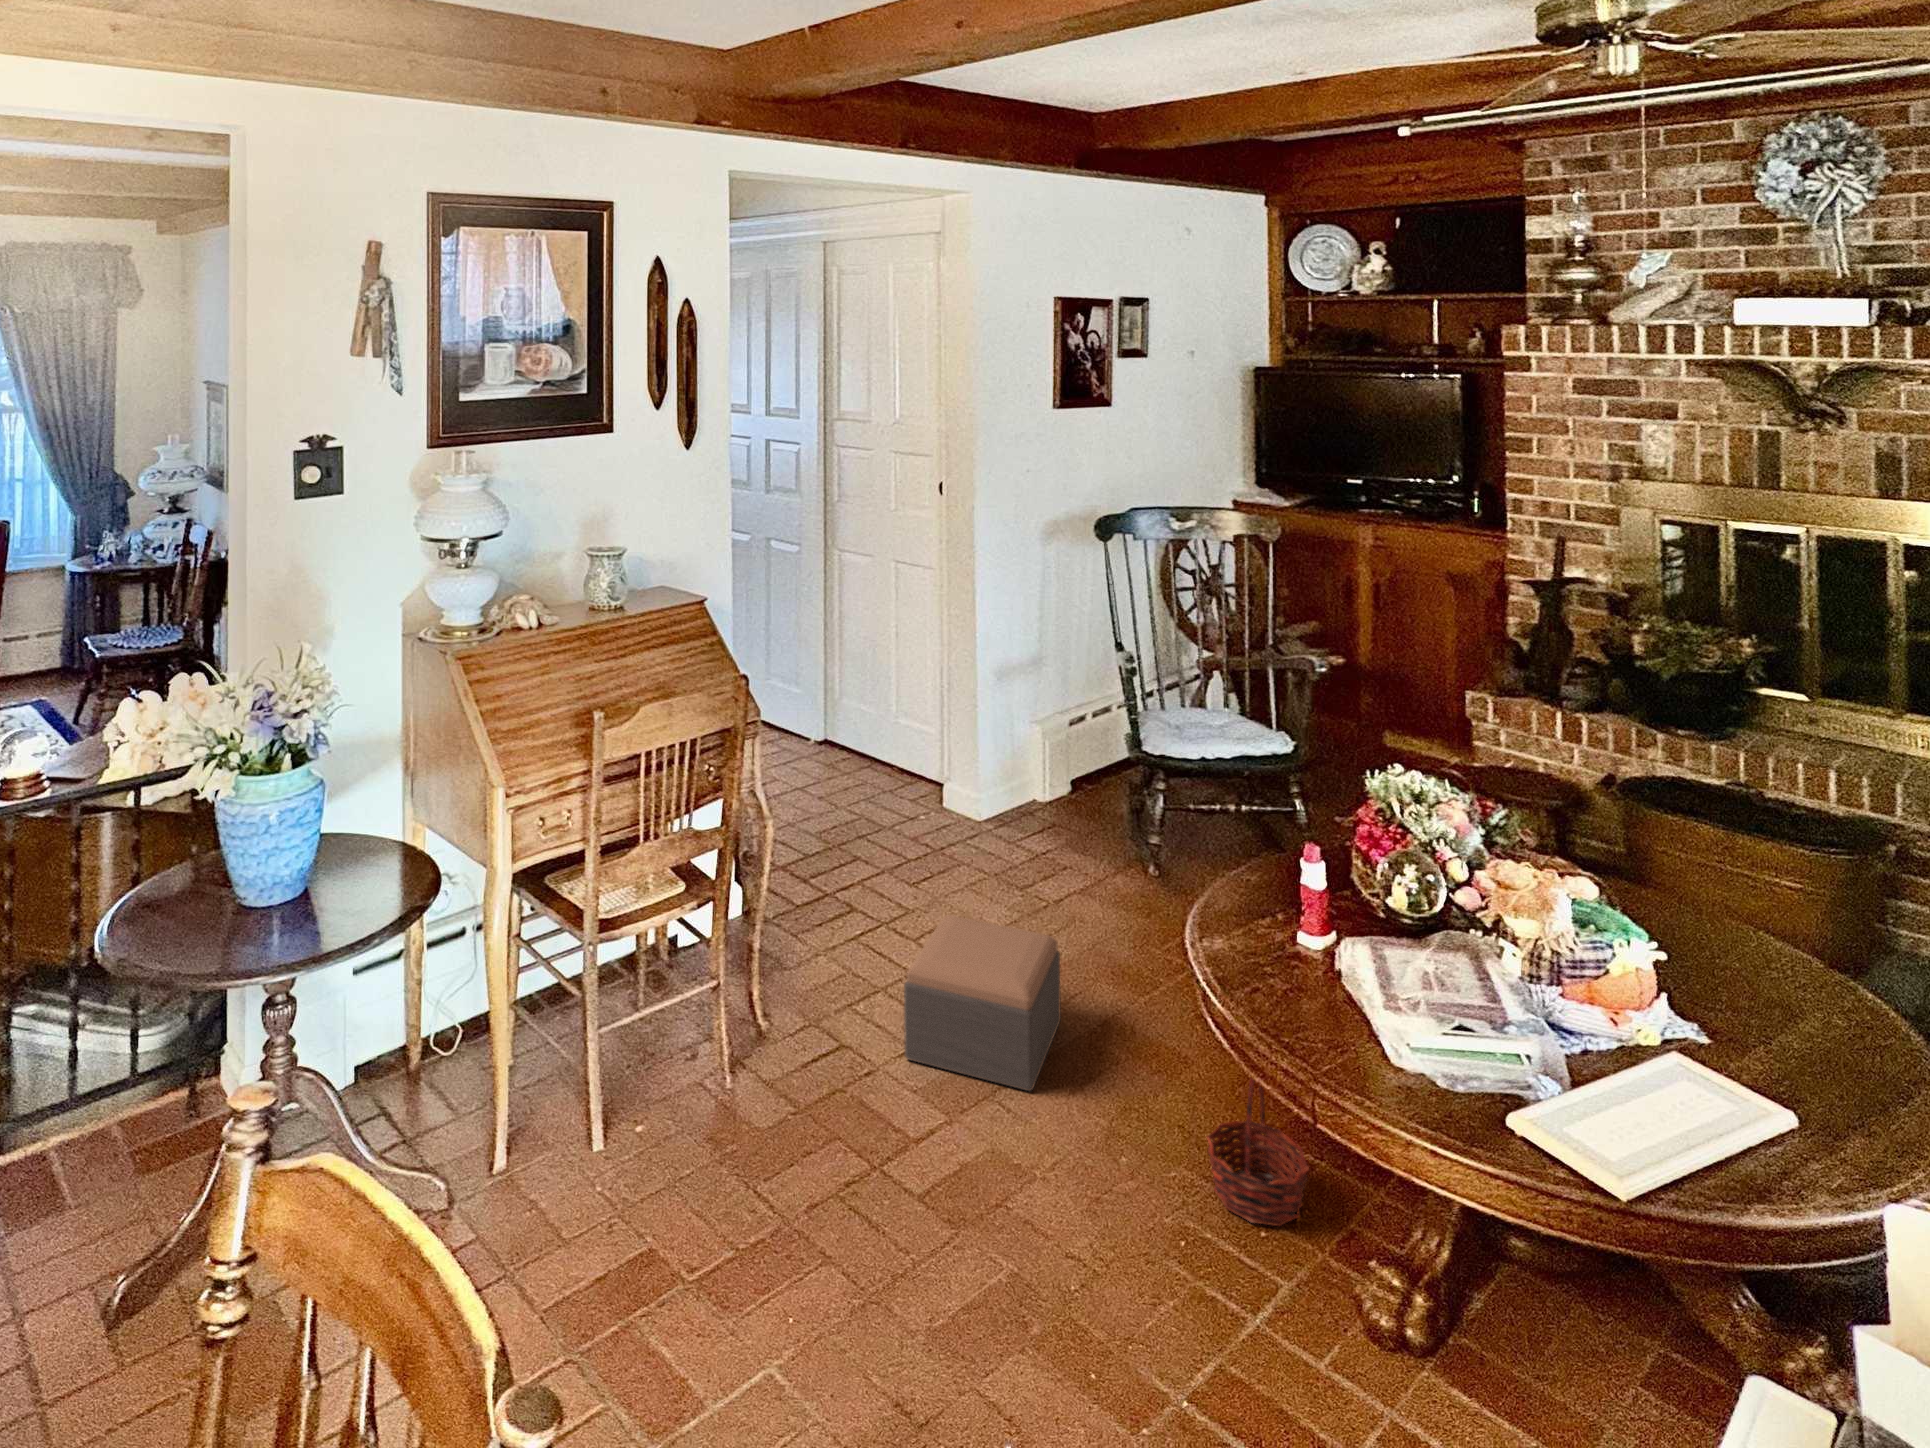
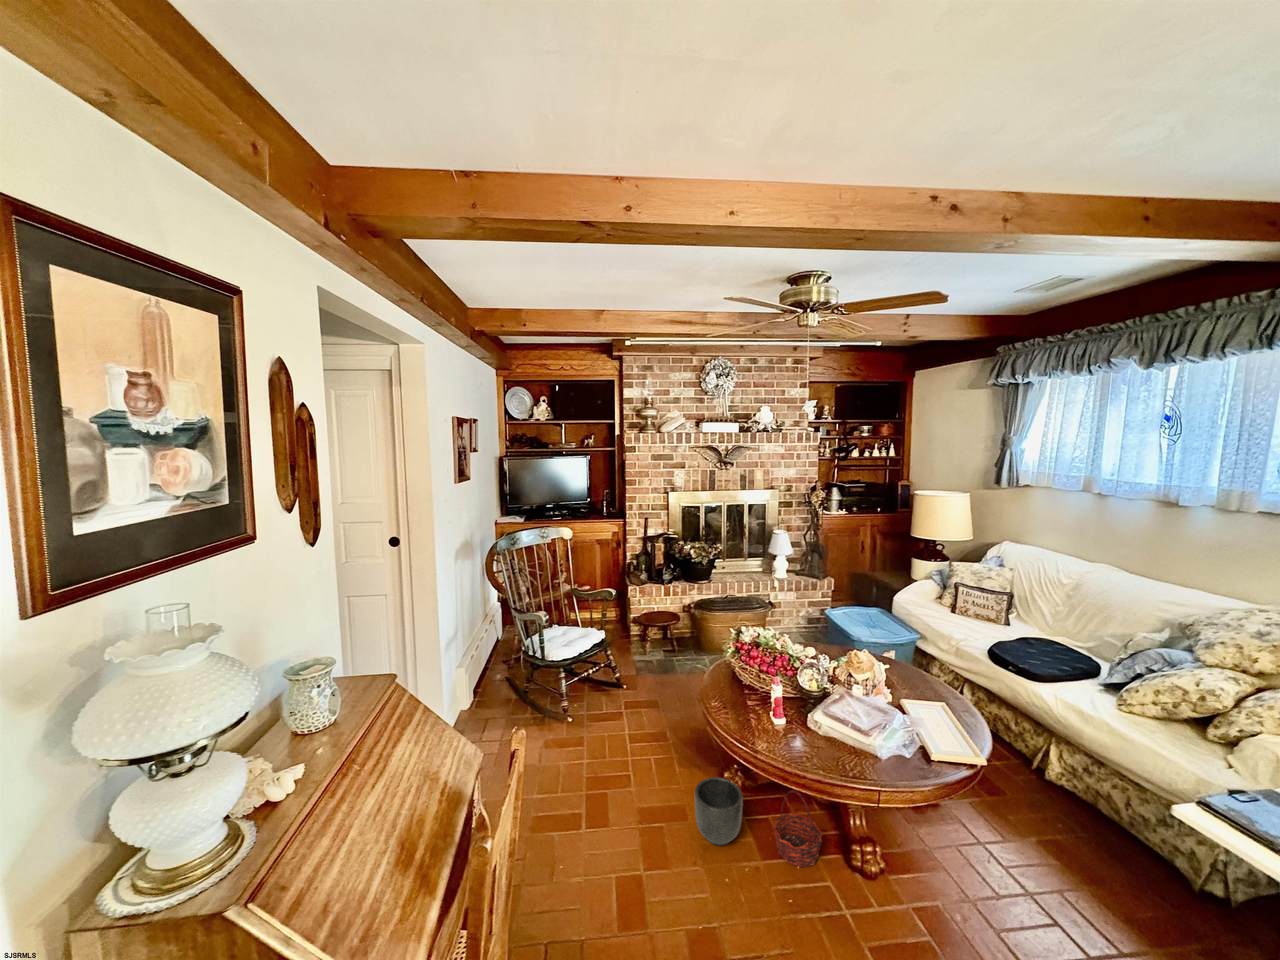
footstool: present [904,915,1061,1092] -> none [575,789,683,927]
planter: none [1114,987,1208,1113] -> present [695,777,743,846]

